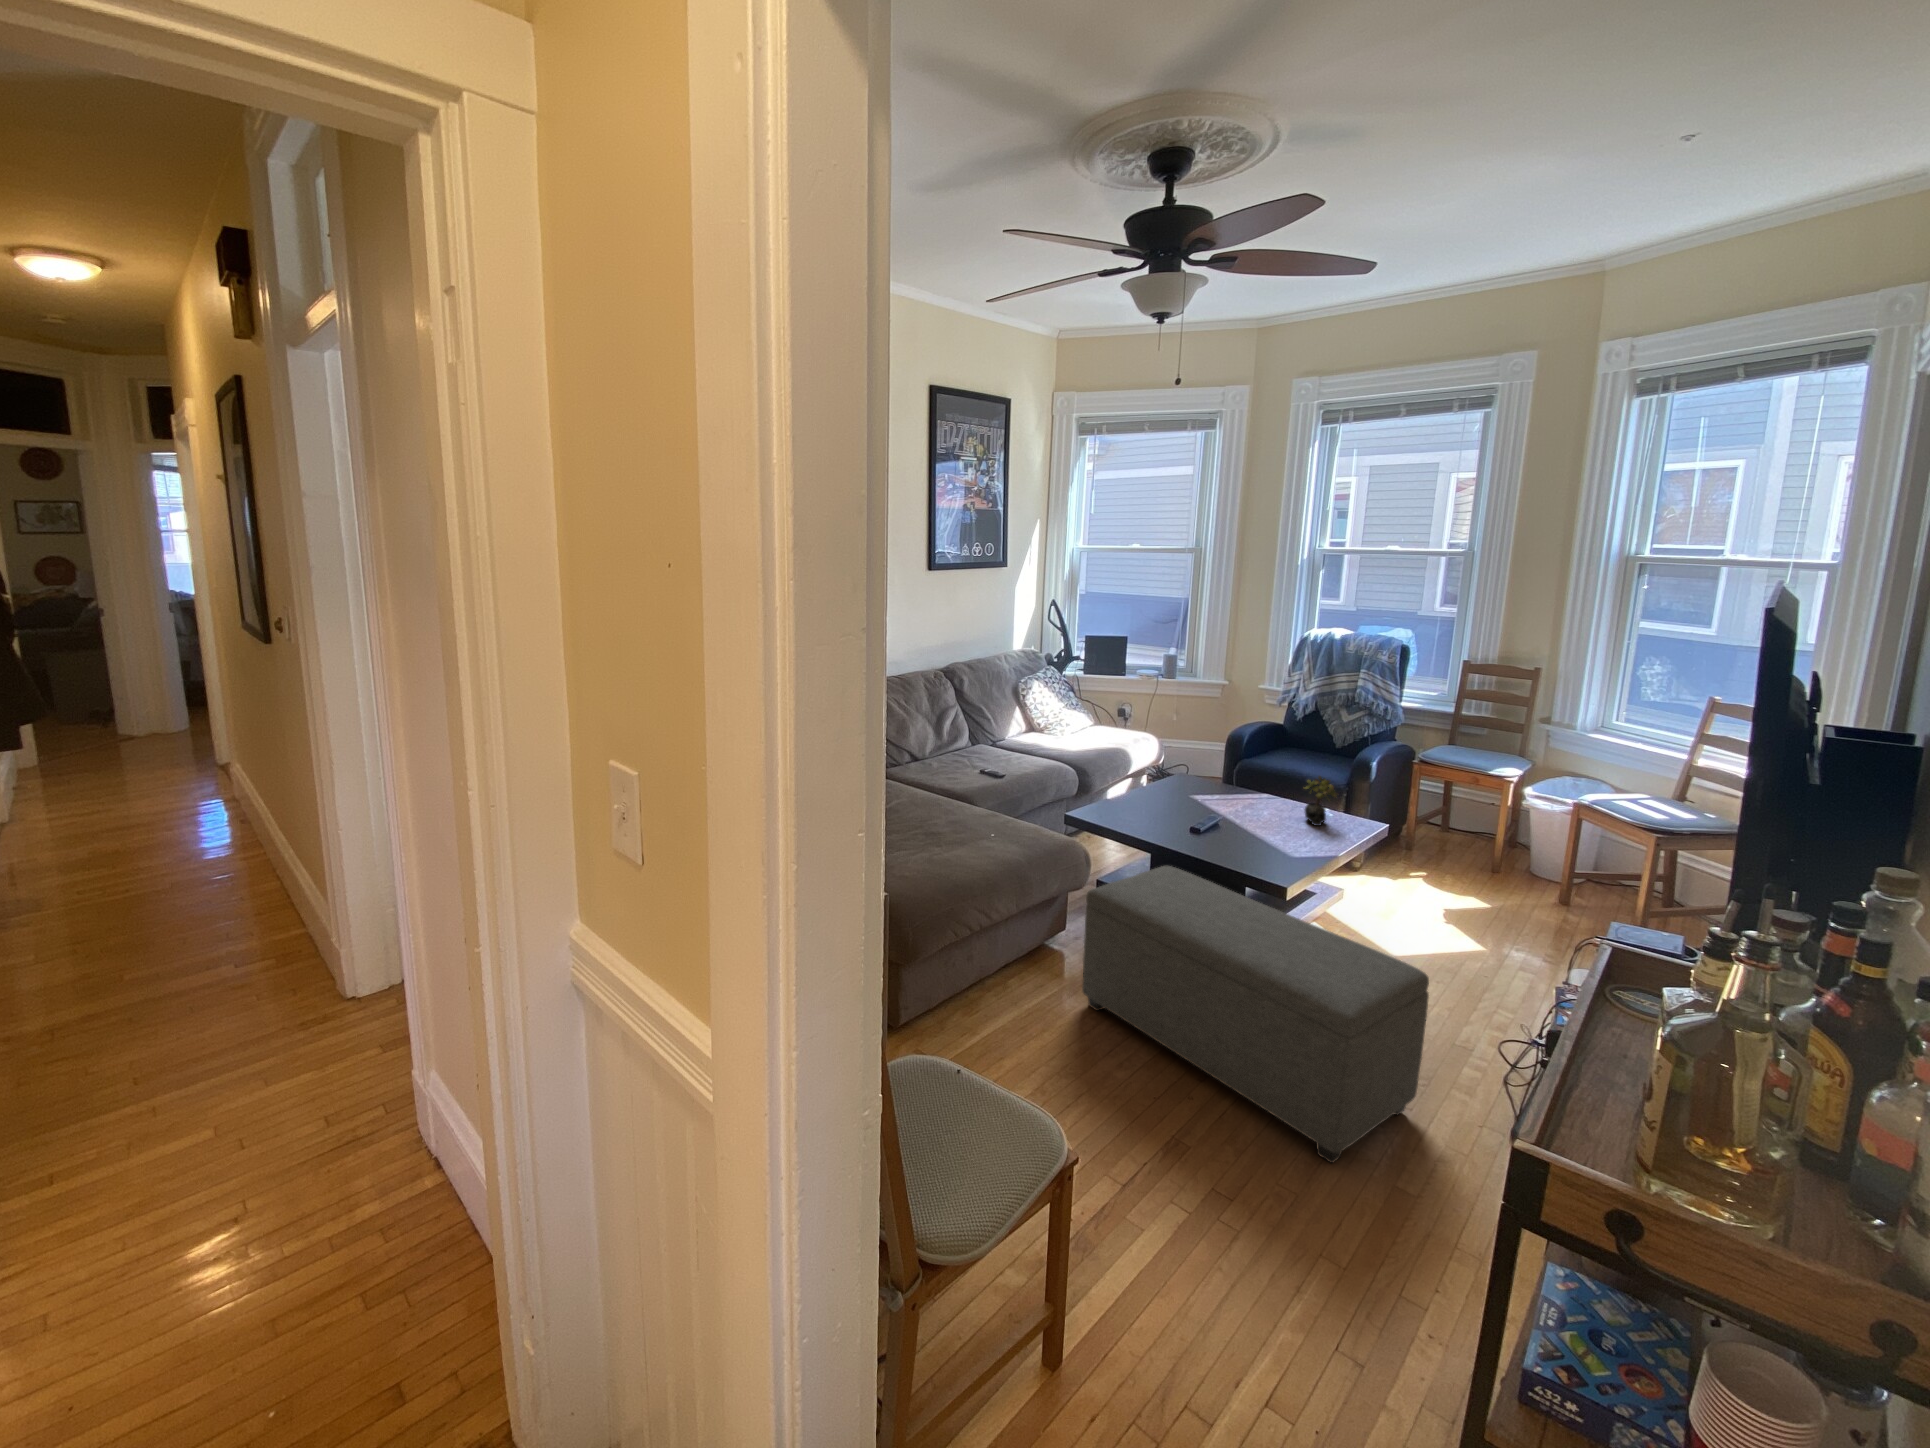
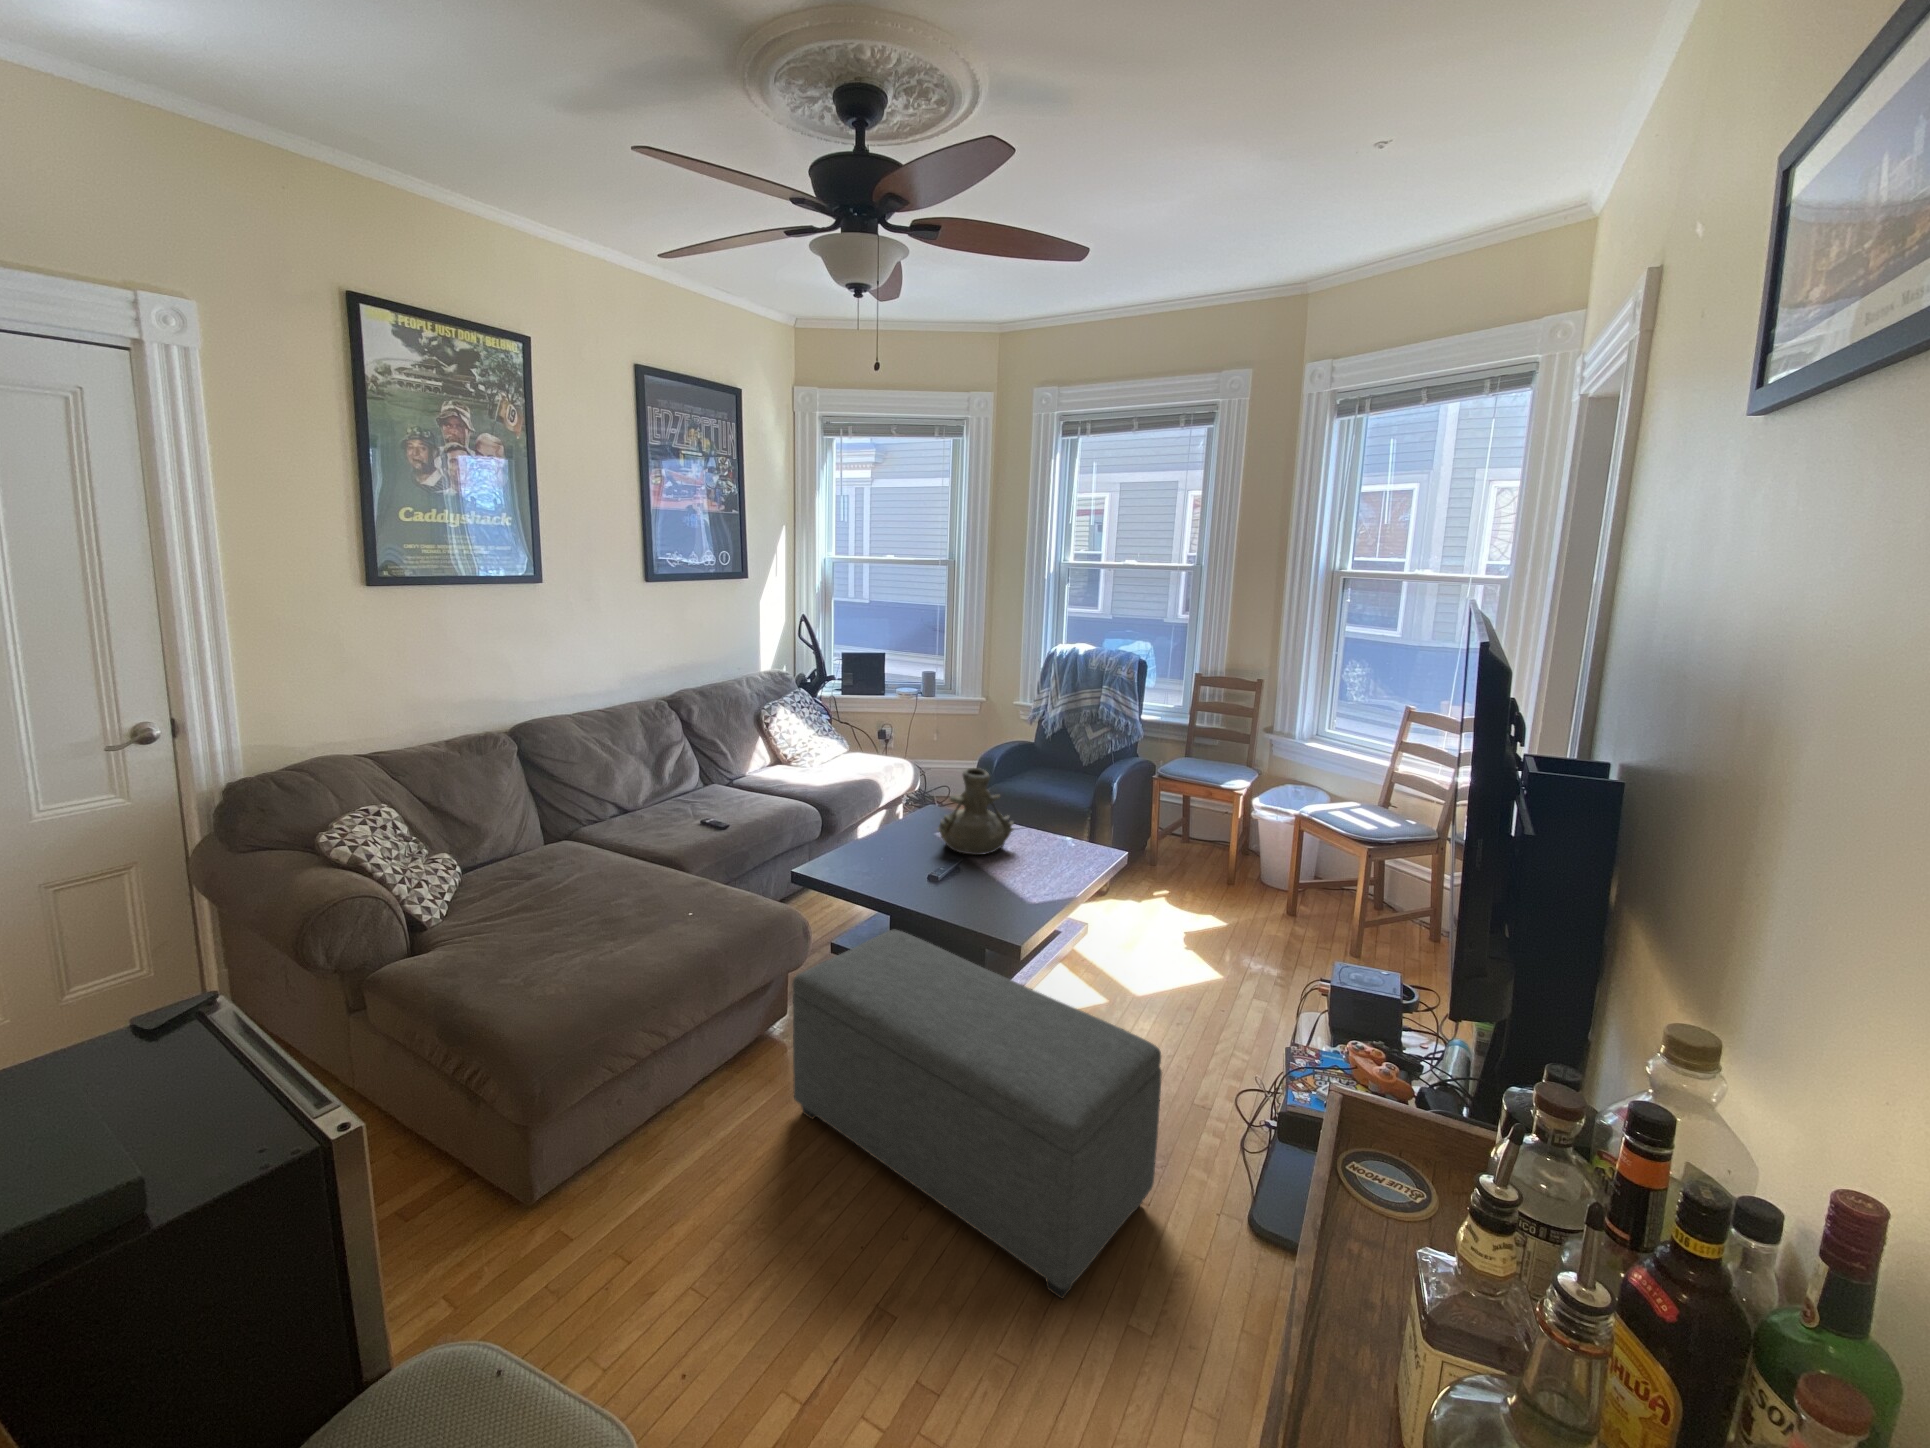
vase: none [1197,737,1272,816] -> present [938,768,1014,855]
succulent plant: present [1305,776,1337,826] -> none [1045,805,1080,861]

